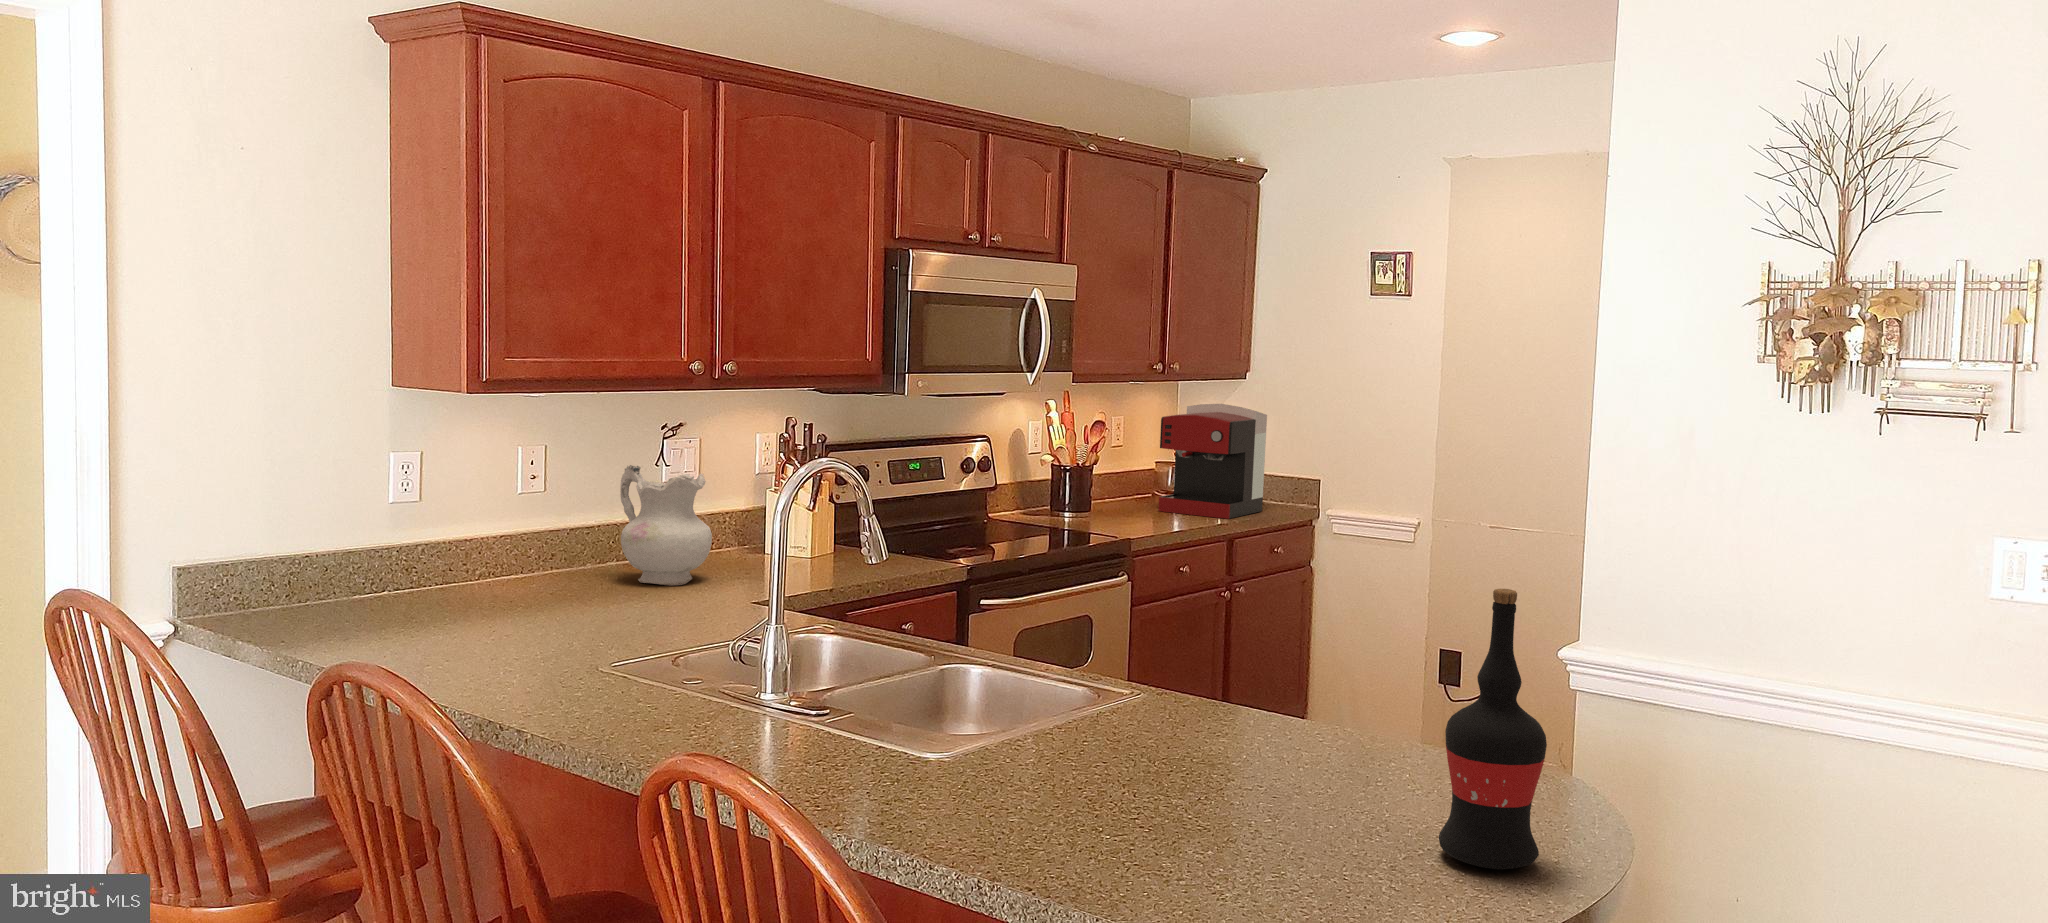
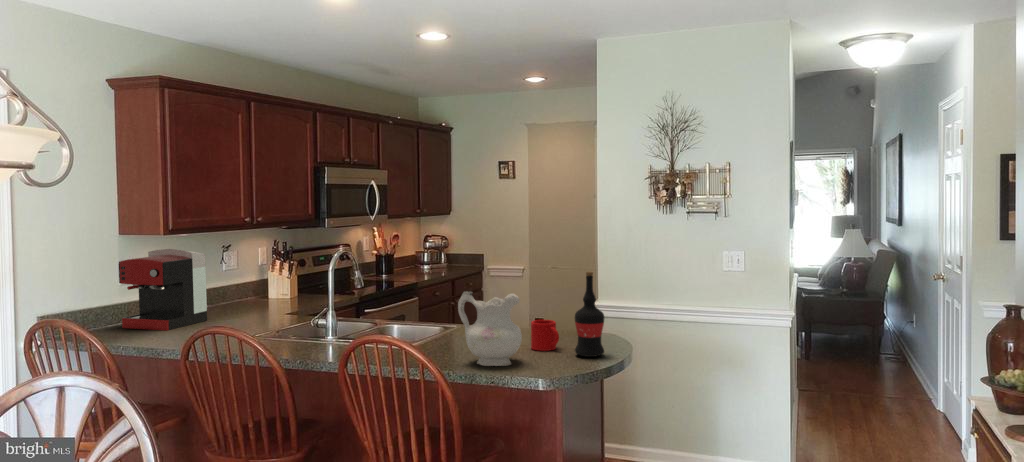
coffee maker: present [1158,404,1267,519] -> present [118,249,207,331]
ceramic pitcher: present [620,465,712,585] -> present [458,292,522,366]
mug: none [1311,716,1396,818] -> present [531,320,559,351]

